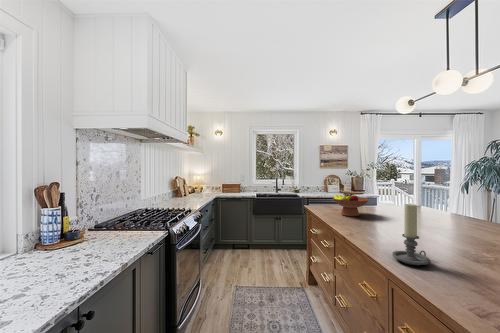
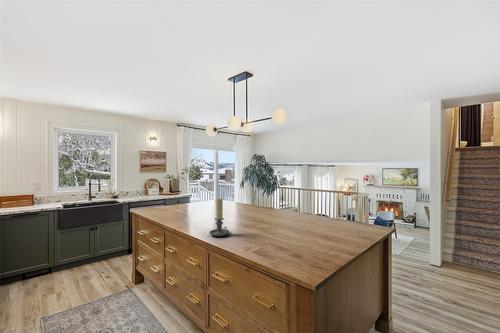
fruit bowl: present [333,193,369,216] -> none [159,195,189,214]

